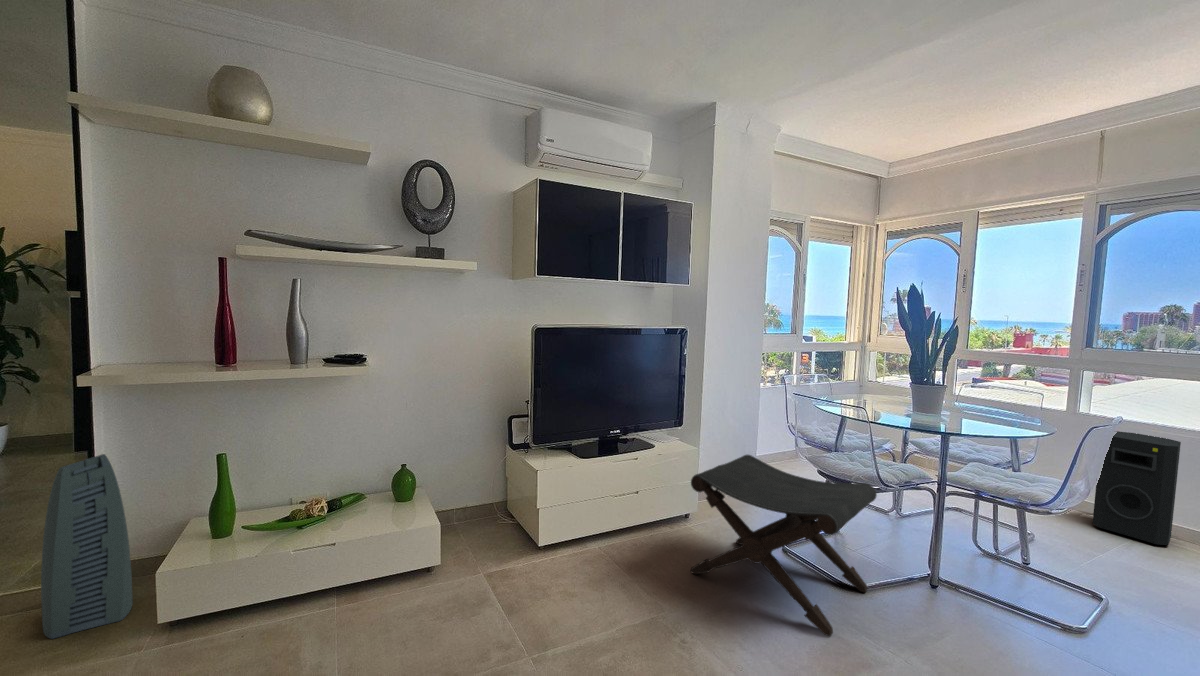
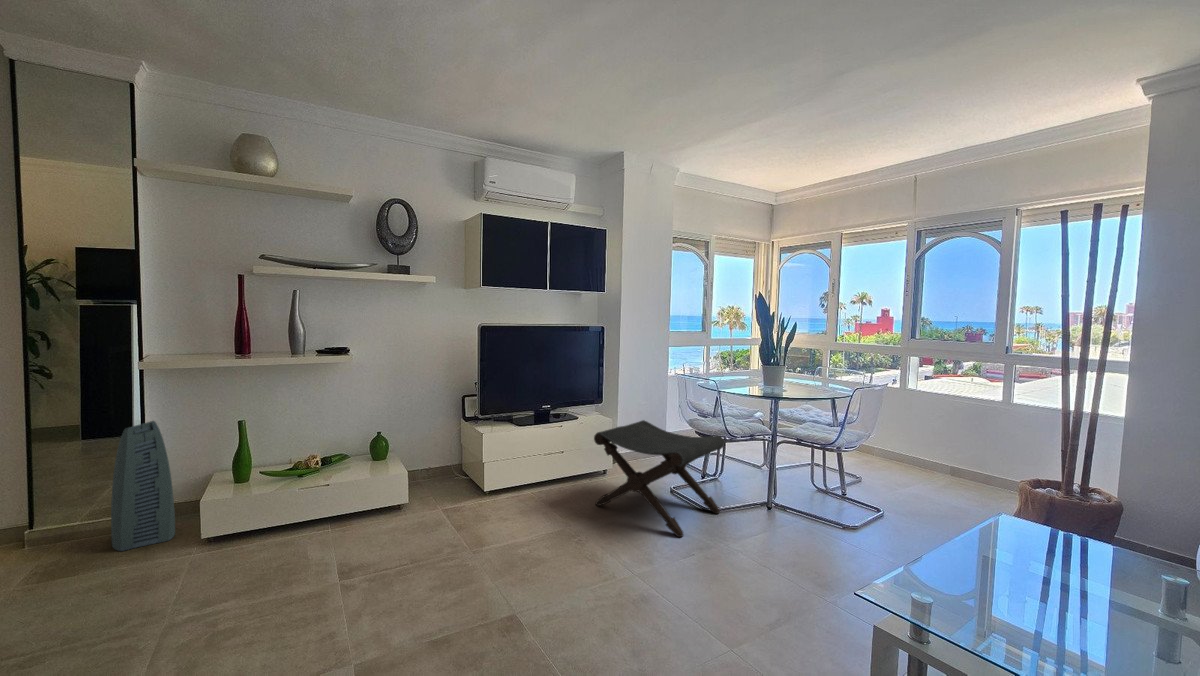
speaker: present [1093,431,1181,545] -> none [909,401,964,483]

